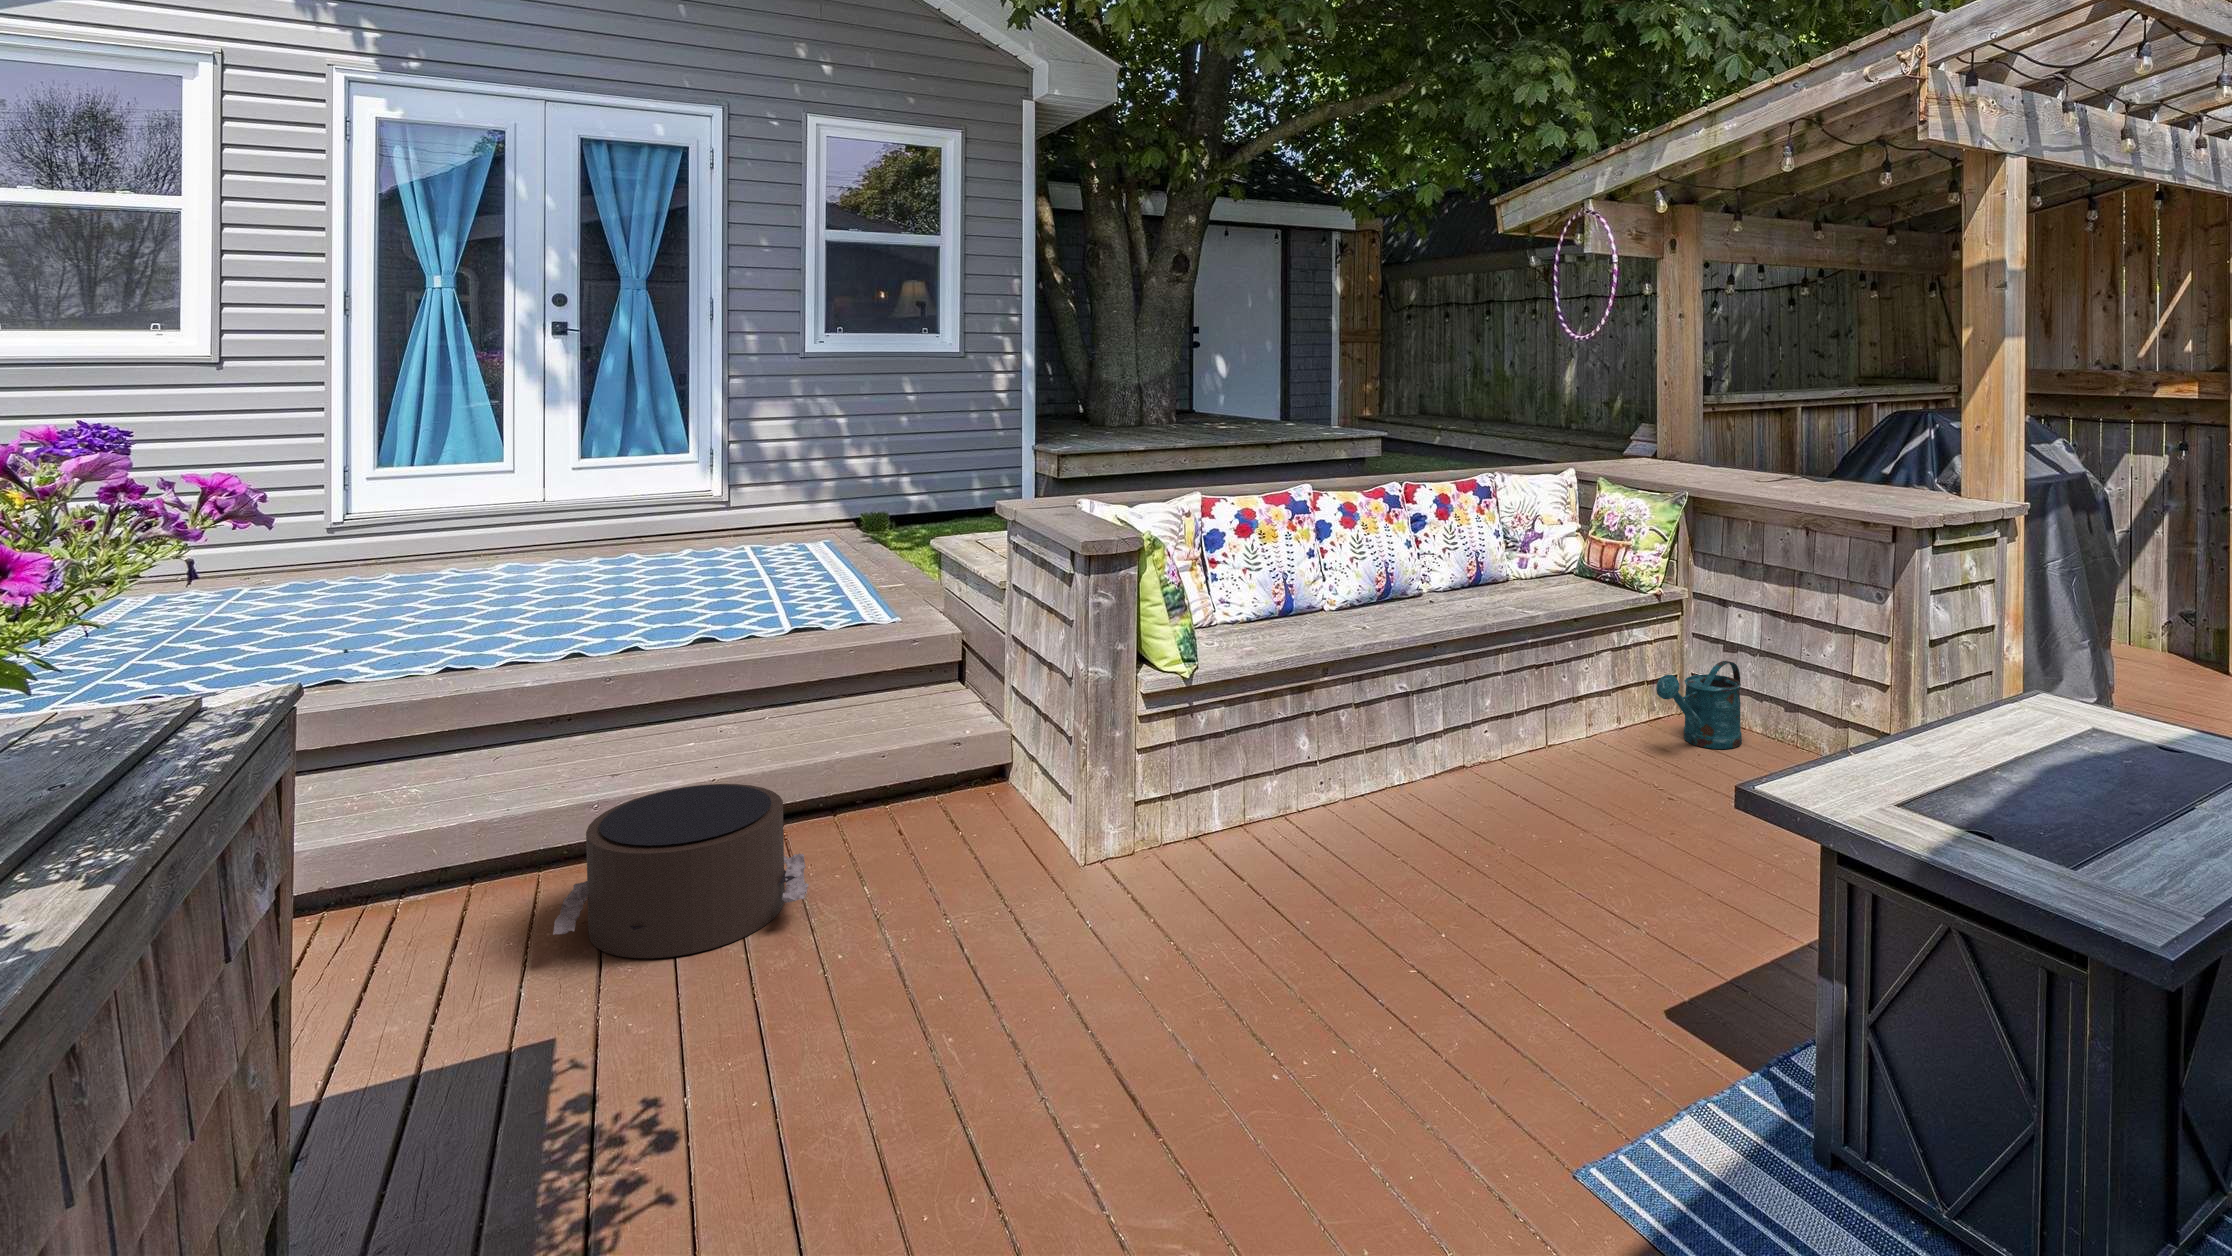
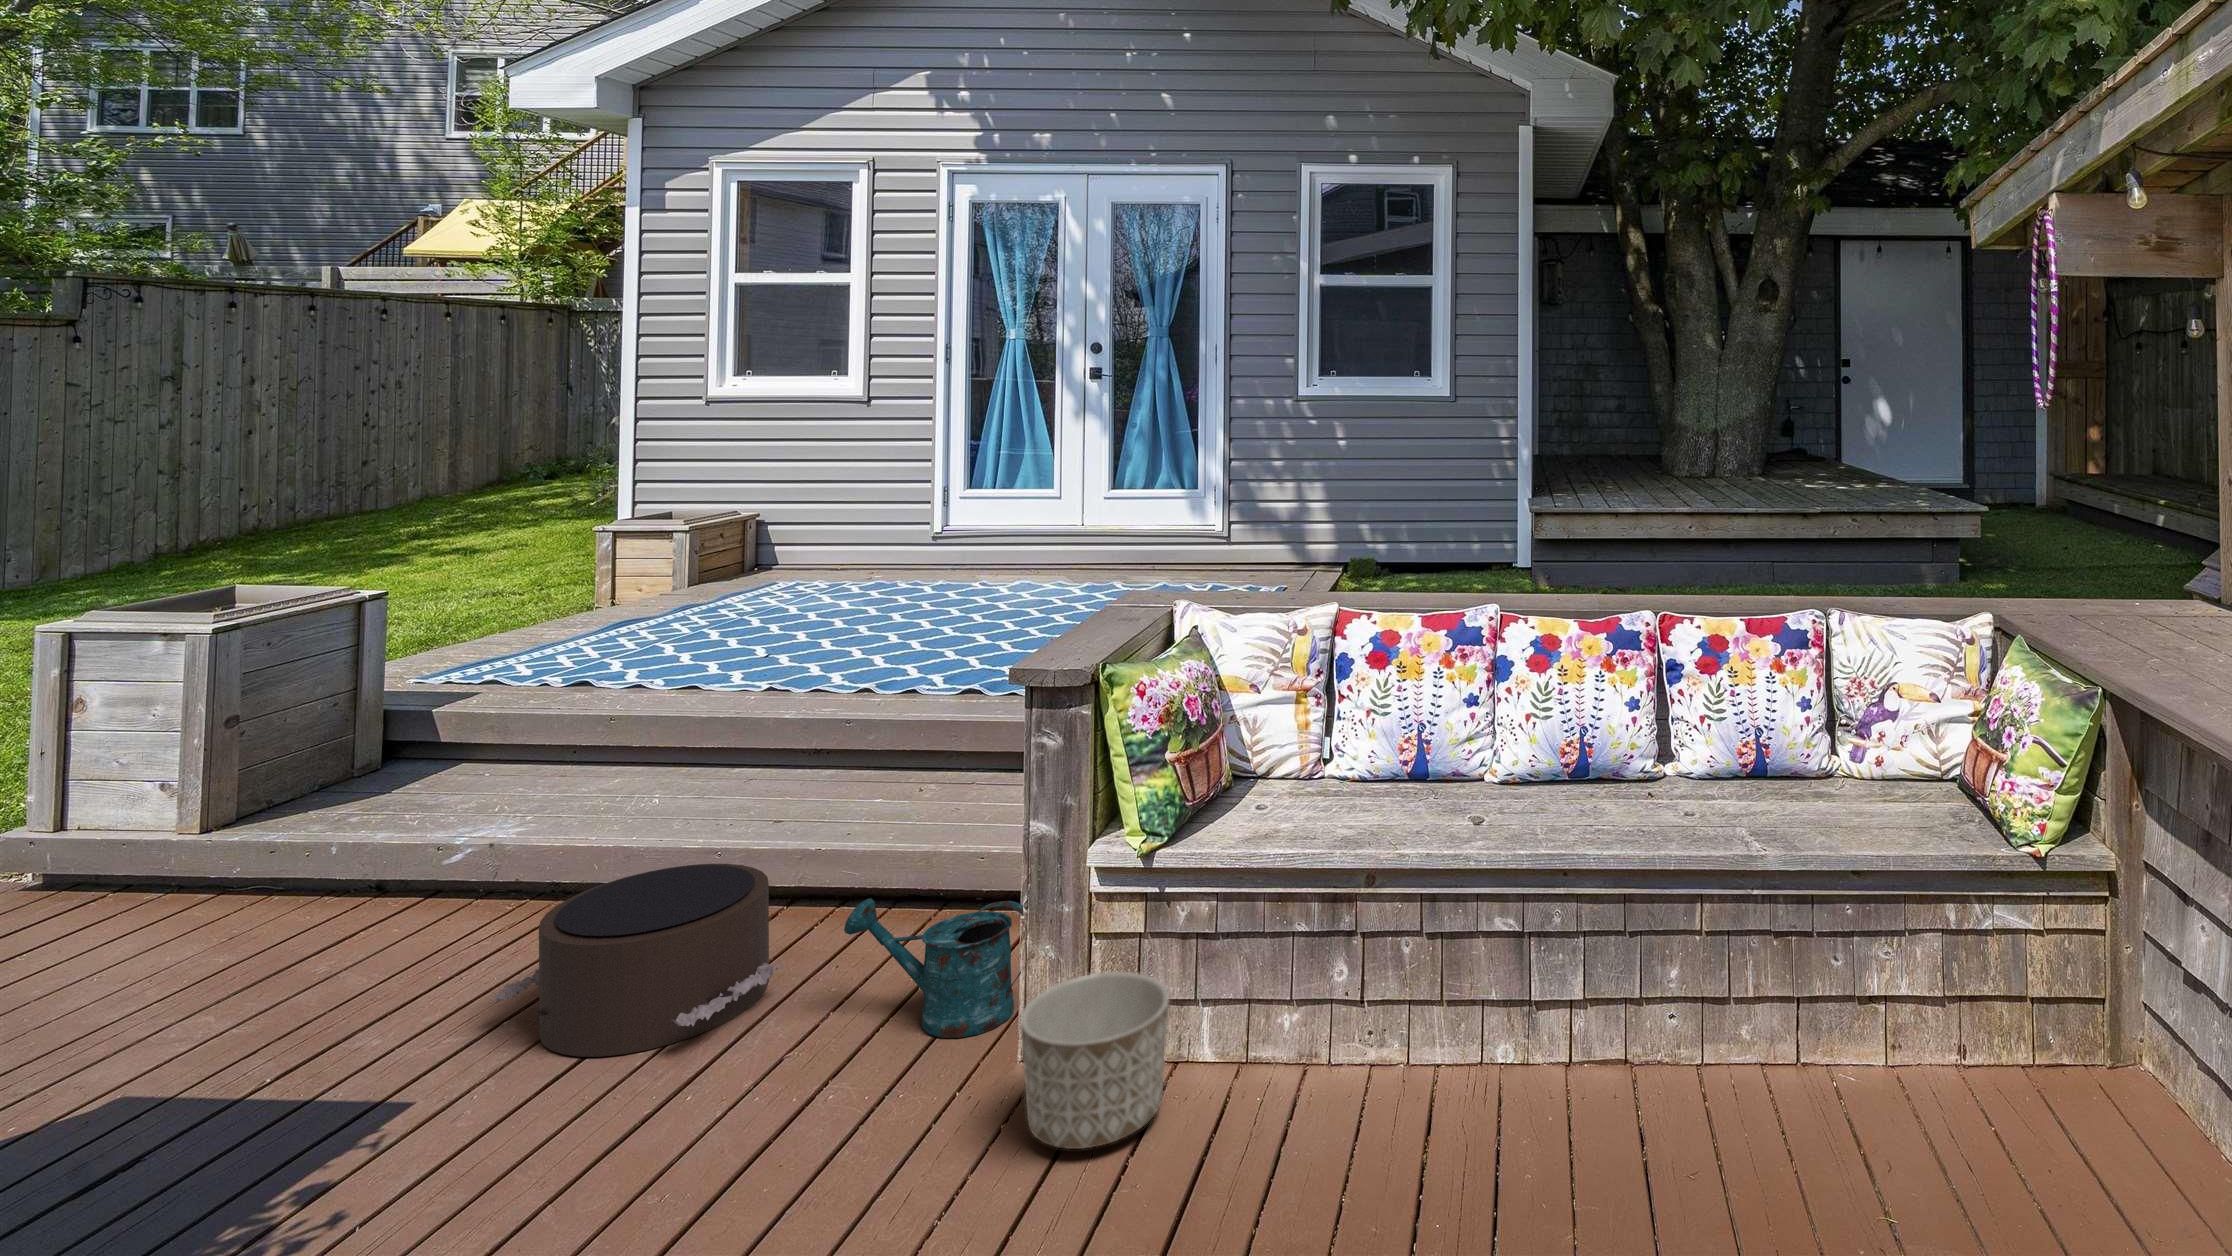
watering can: present [1656,661,1742,749] -> present [844,898,1023,1038]
planter: none [1144,767,1249,884] -> present [1021,972,1169,1149]

